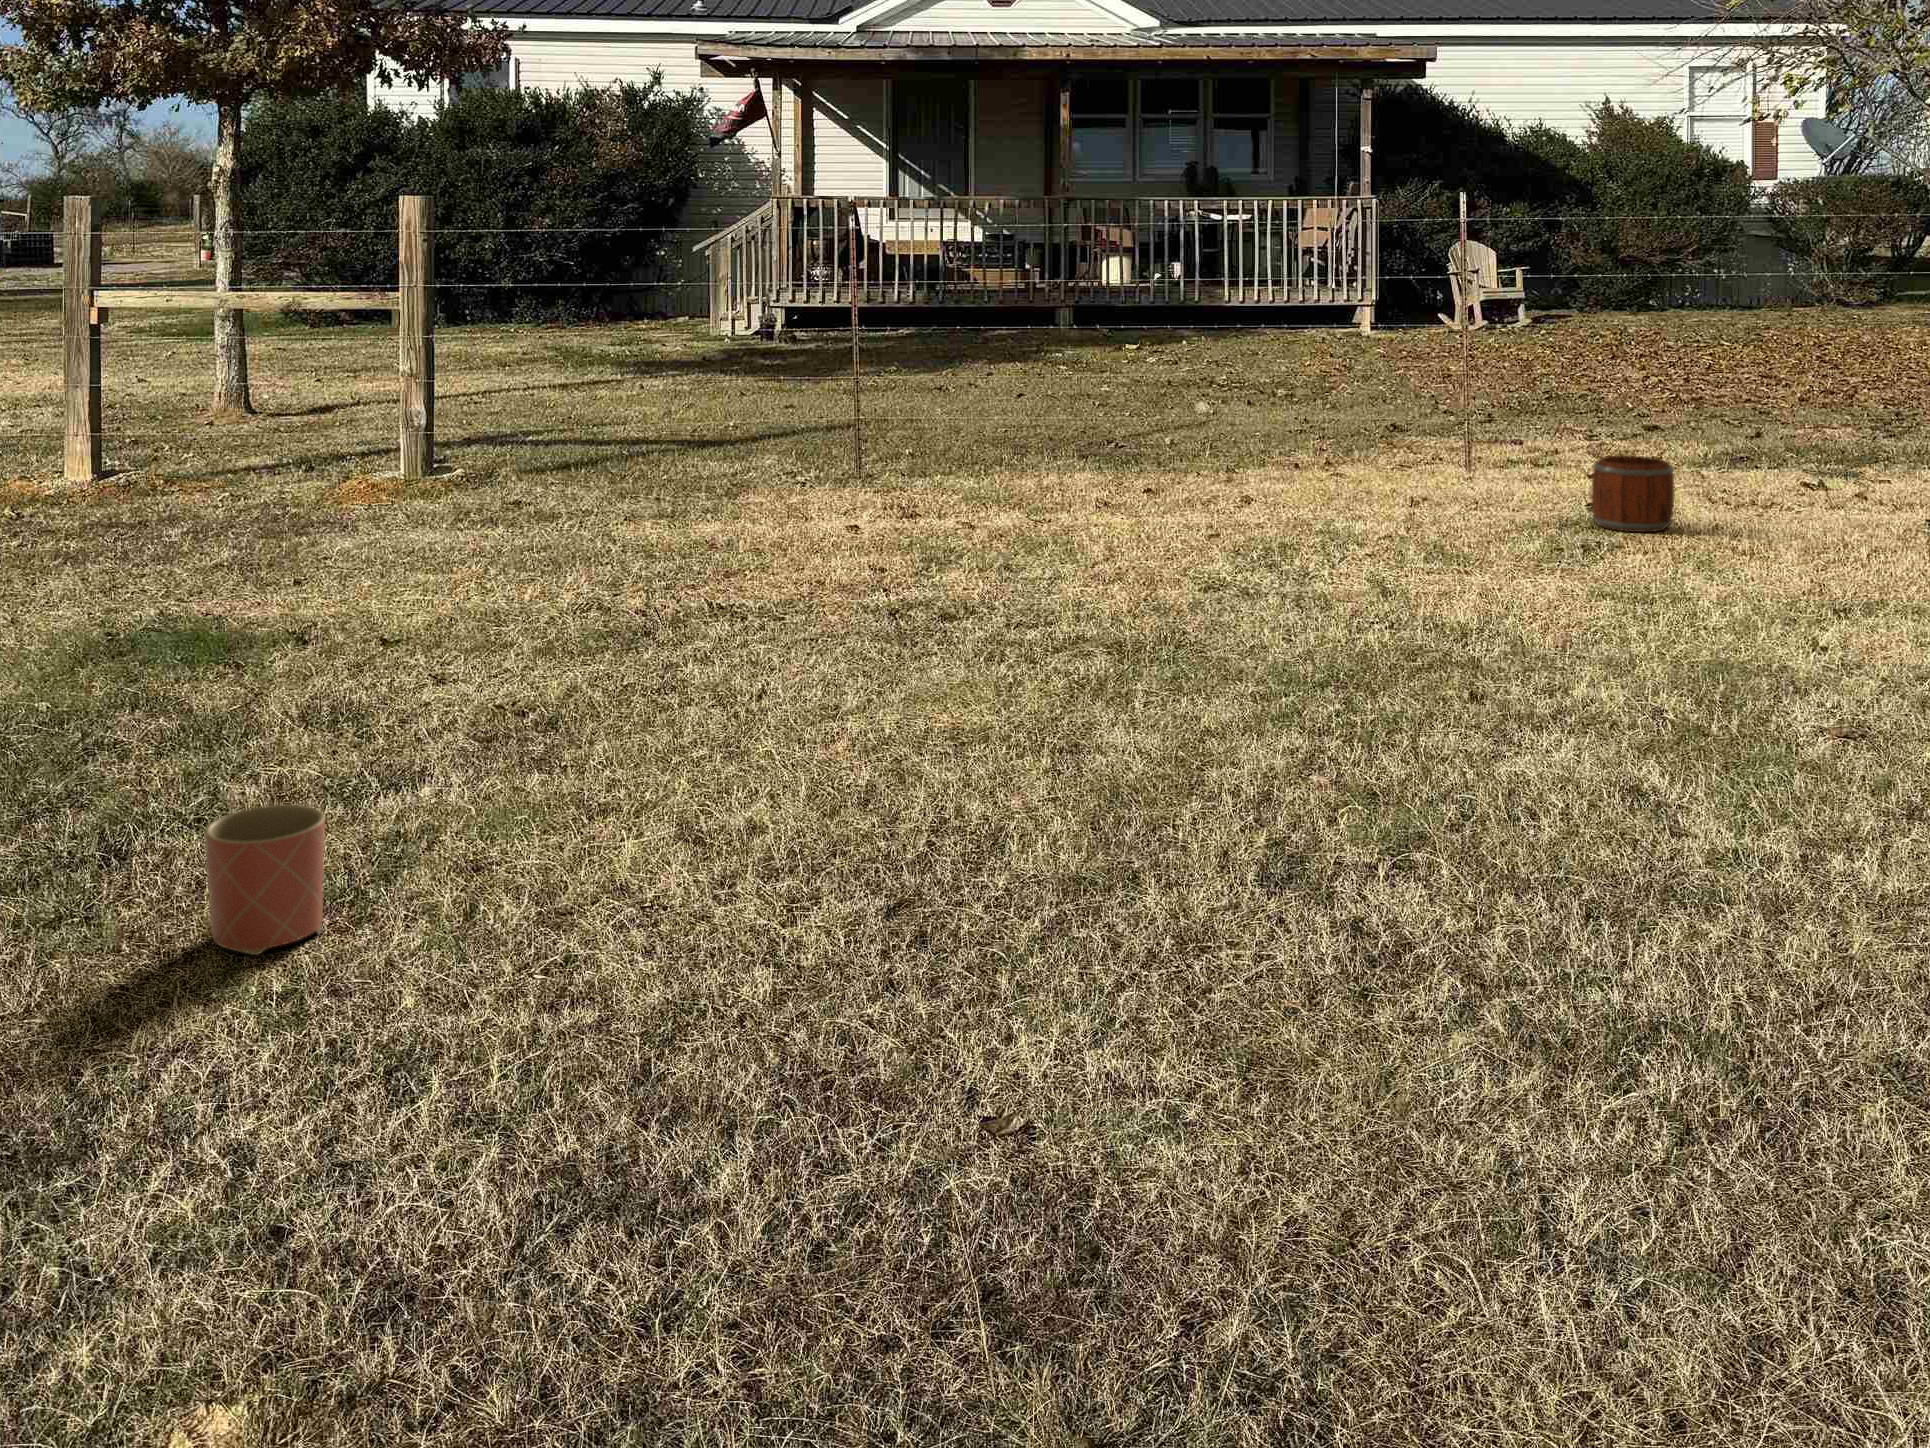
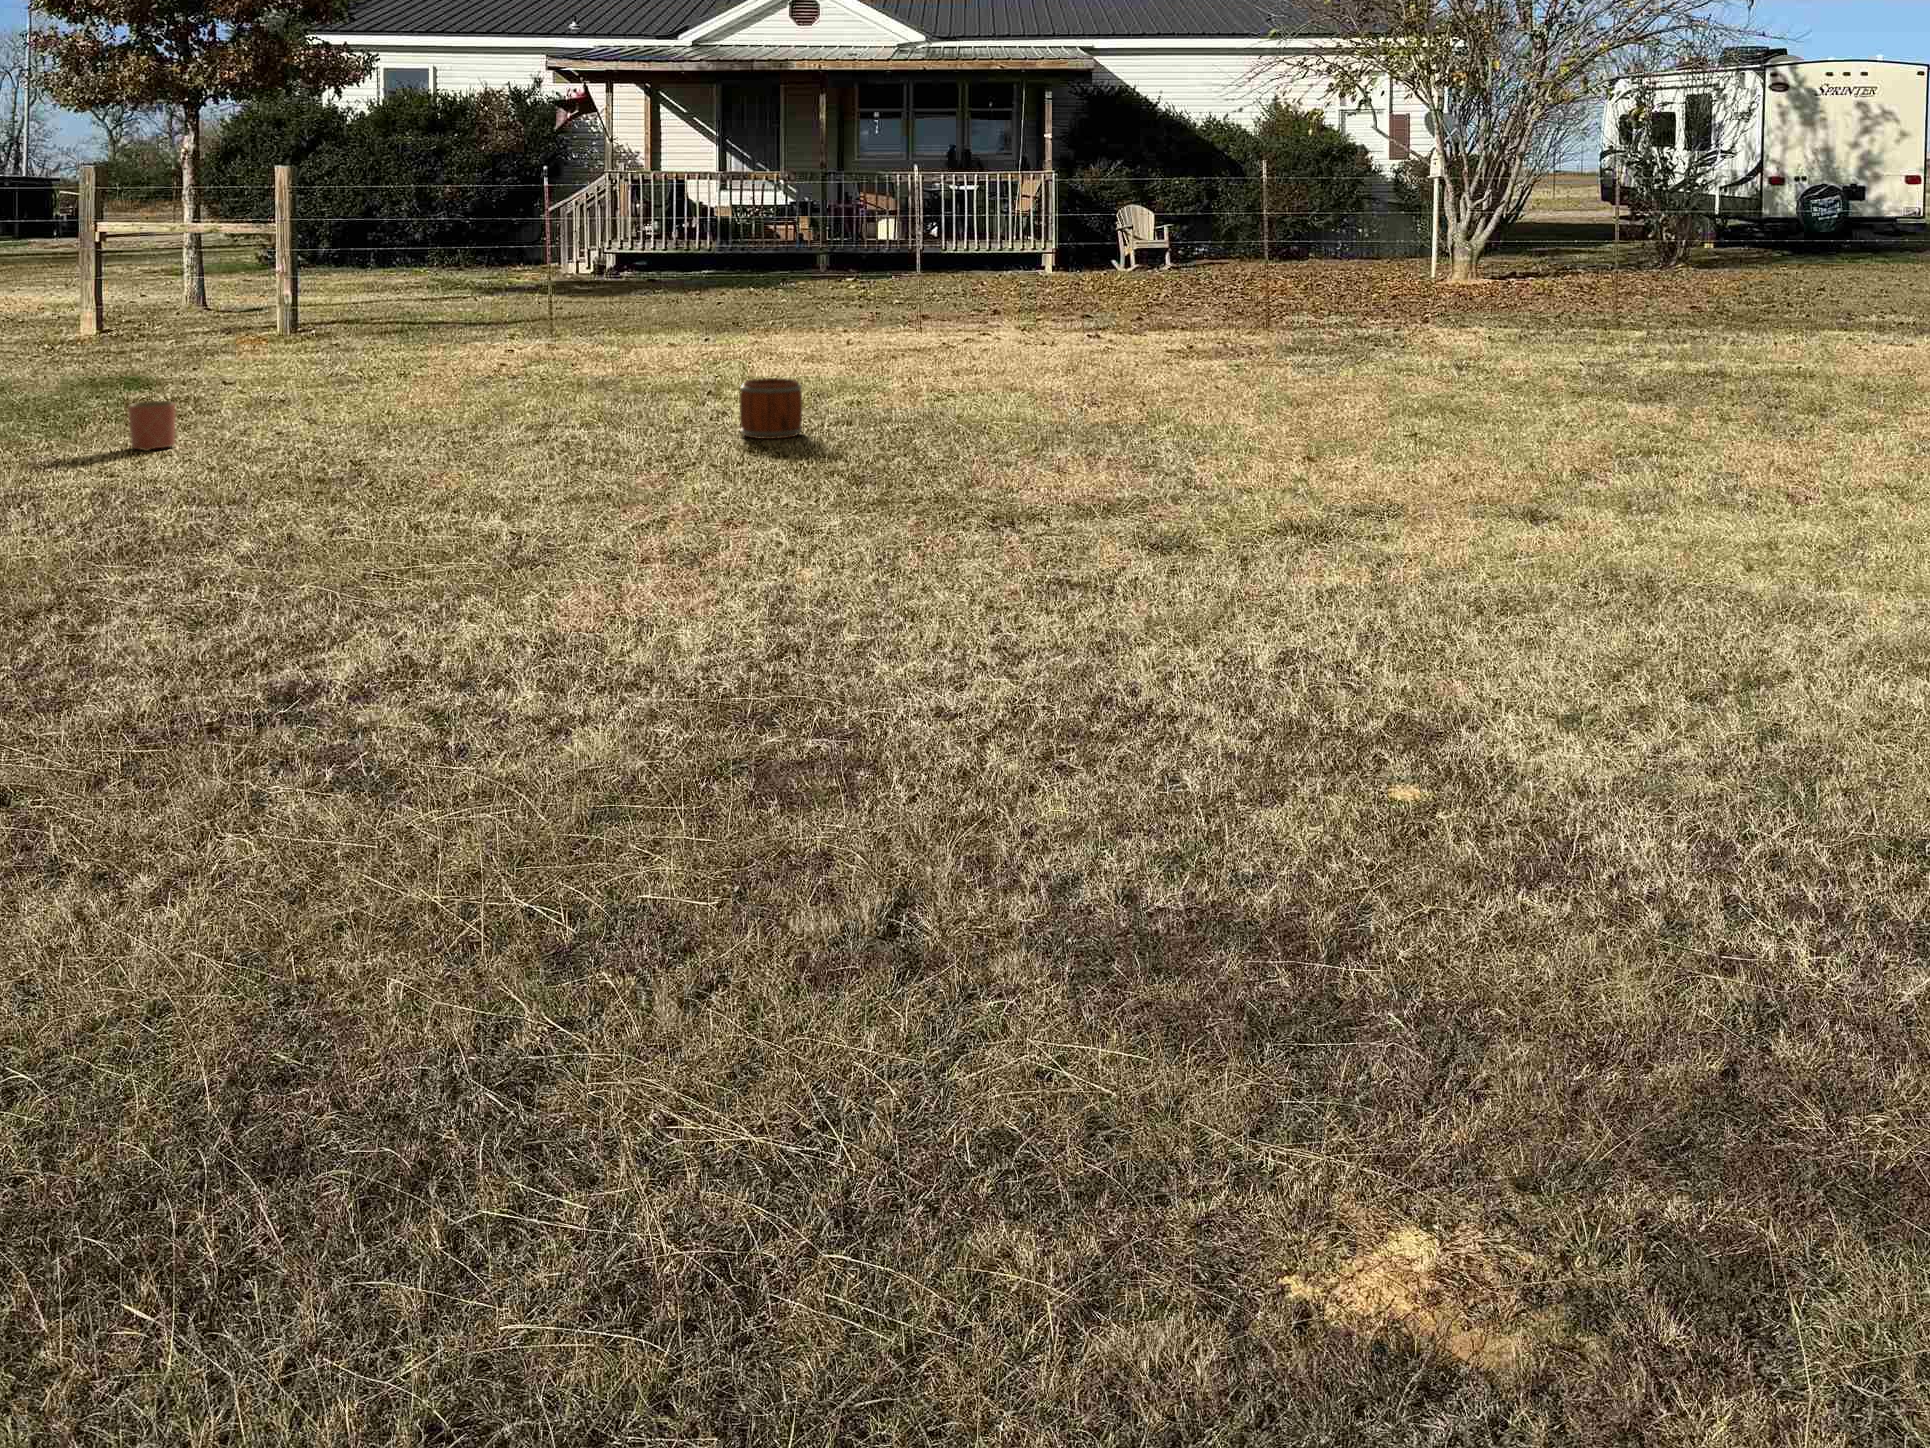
bucket: present [1591,455,1674,532] -> present [740,378,802,439]

